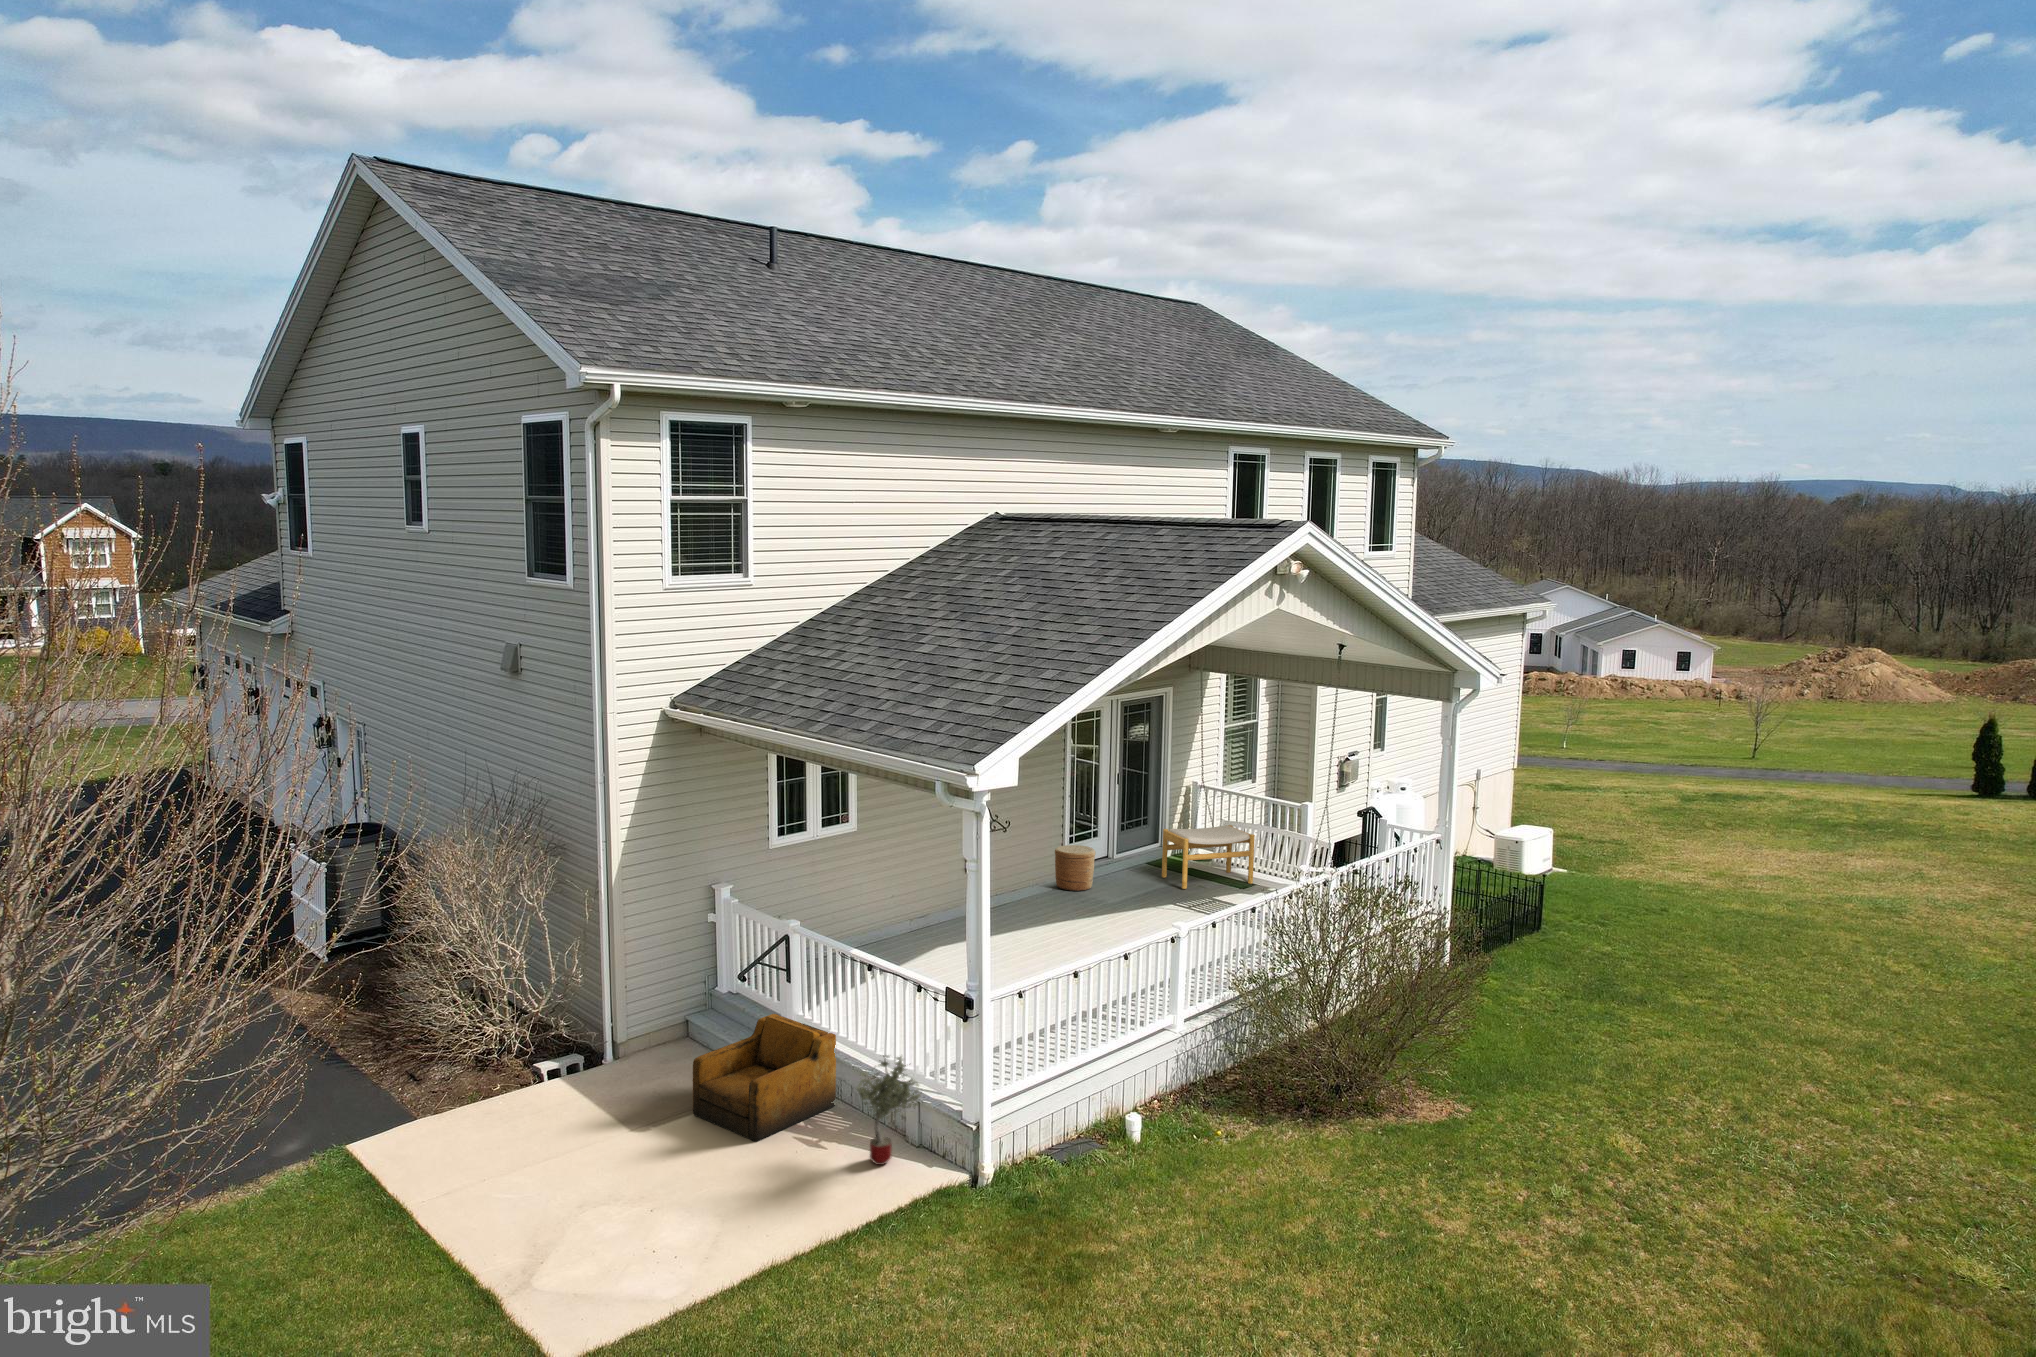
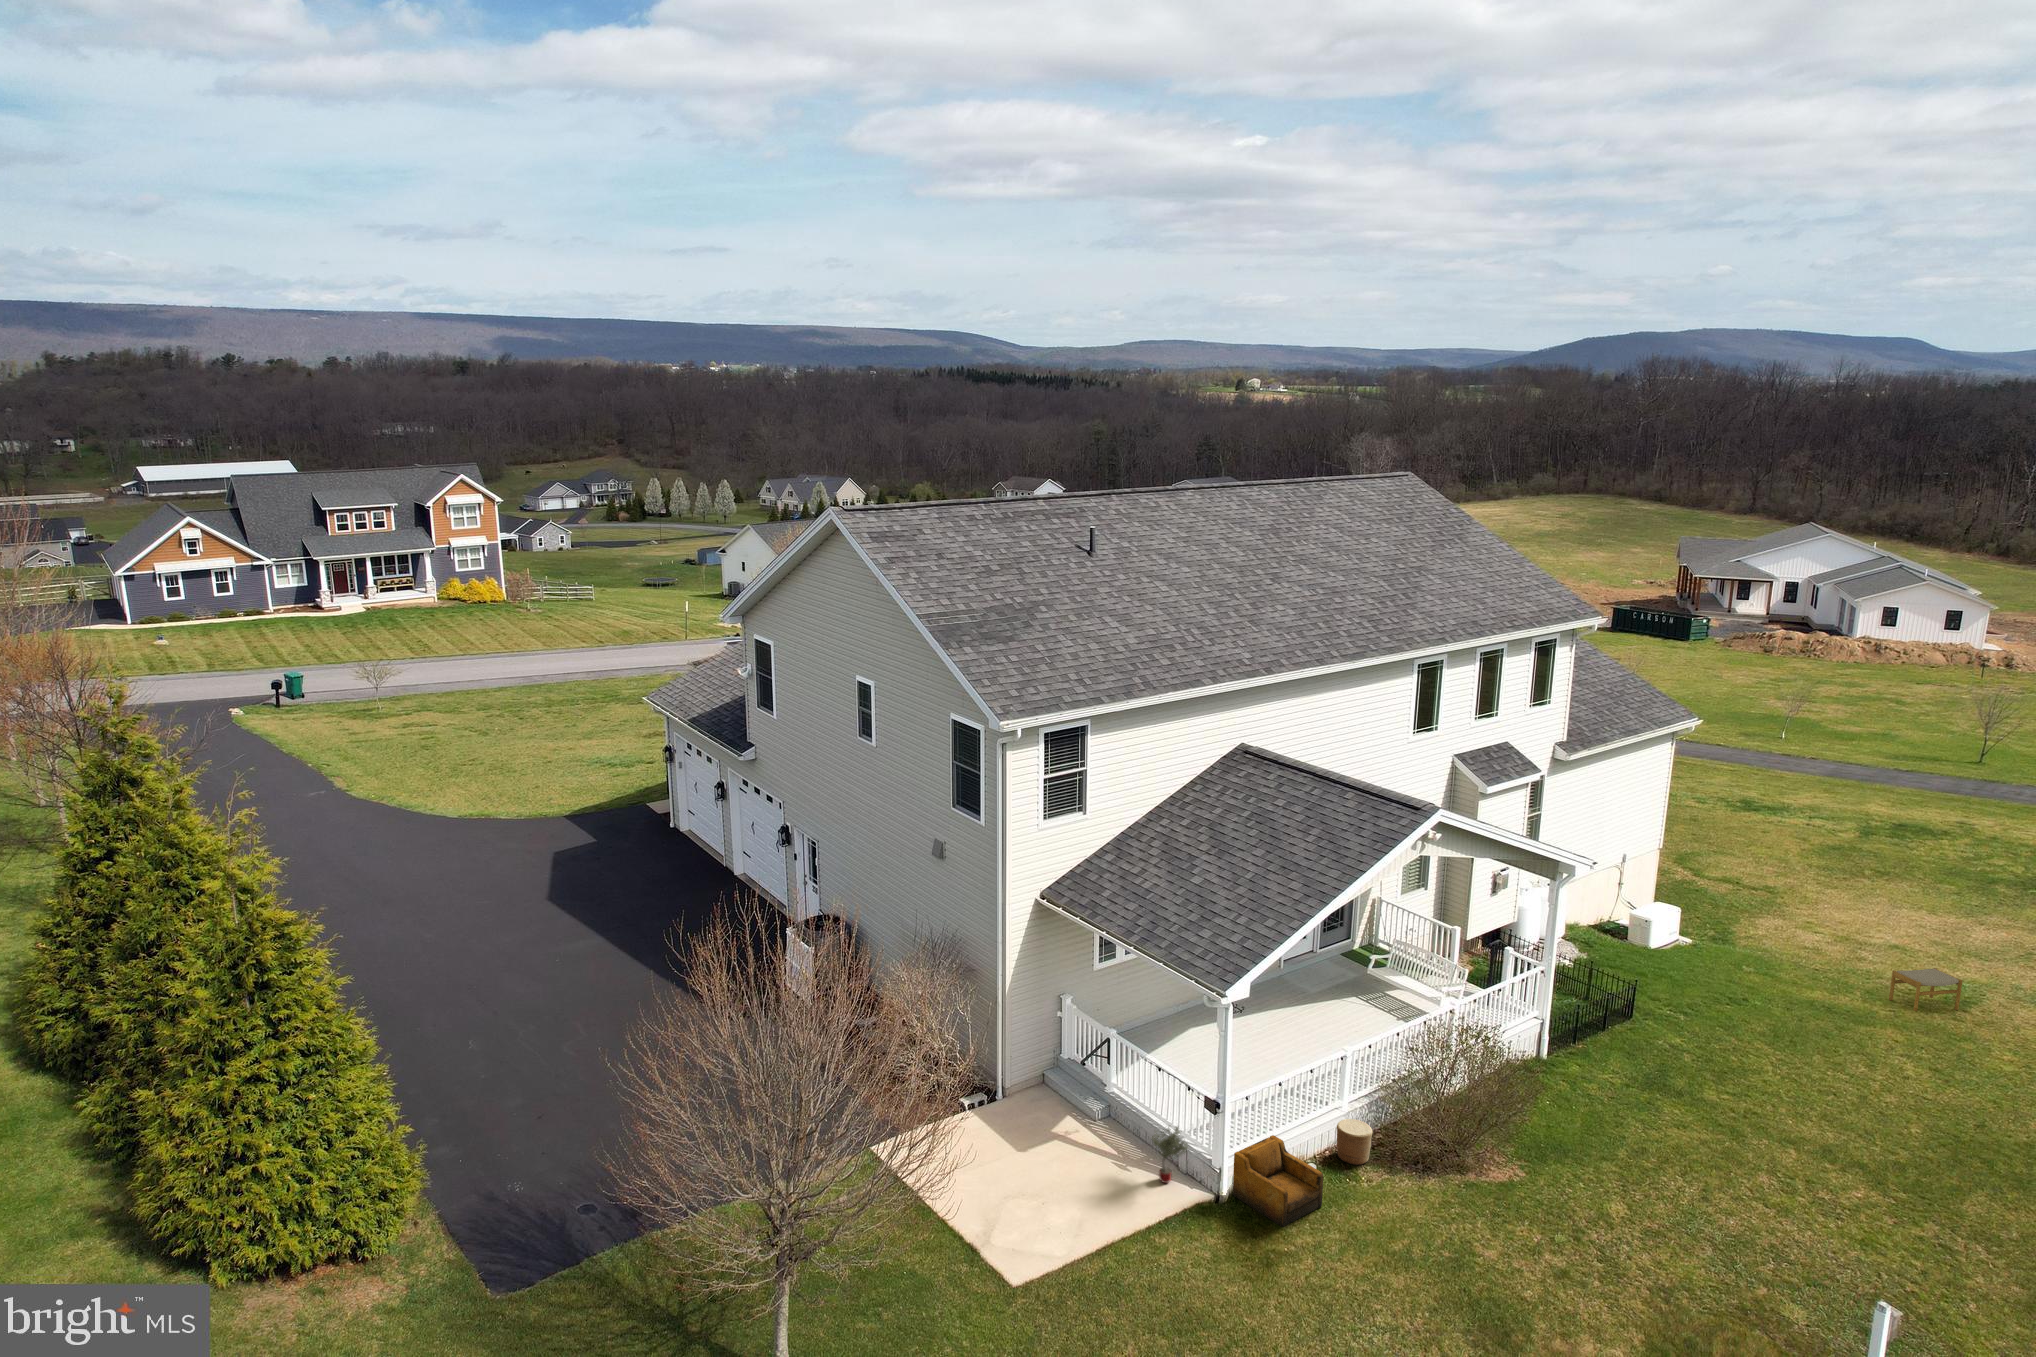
footstool: present [1162,825,1255,889] -> present [1889,968,1962,1011]
woven basket: present [1055,845,1096,891] -> present [1337,1119,1373,1165]
armchair: present [693,1014,836,1142] -> present [1233,1135,1323,1227]

